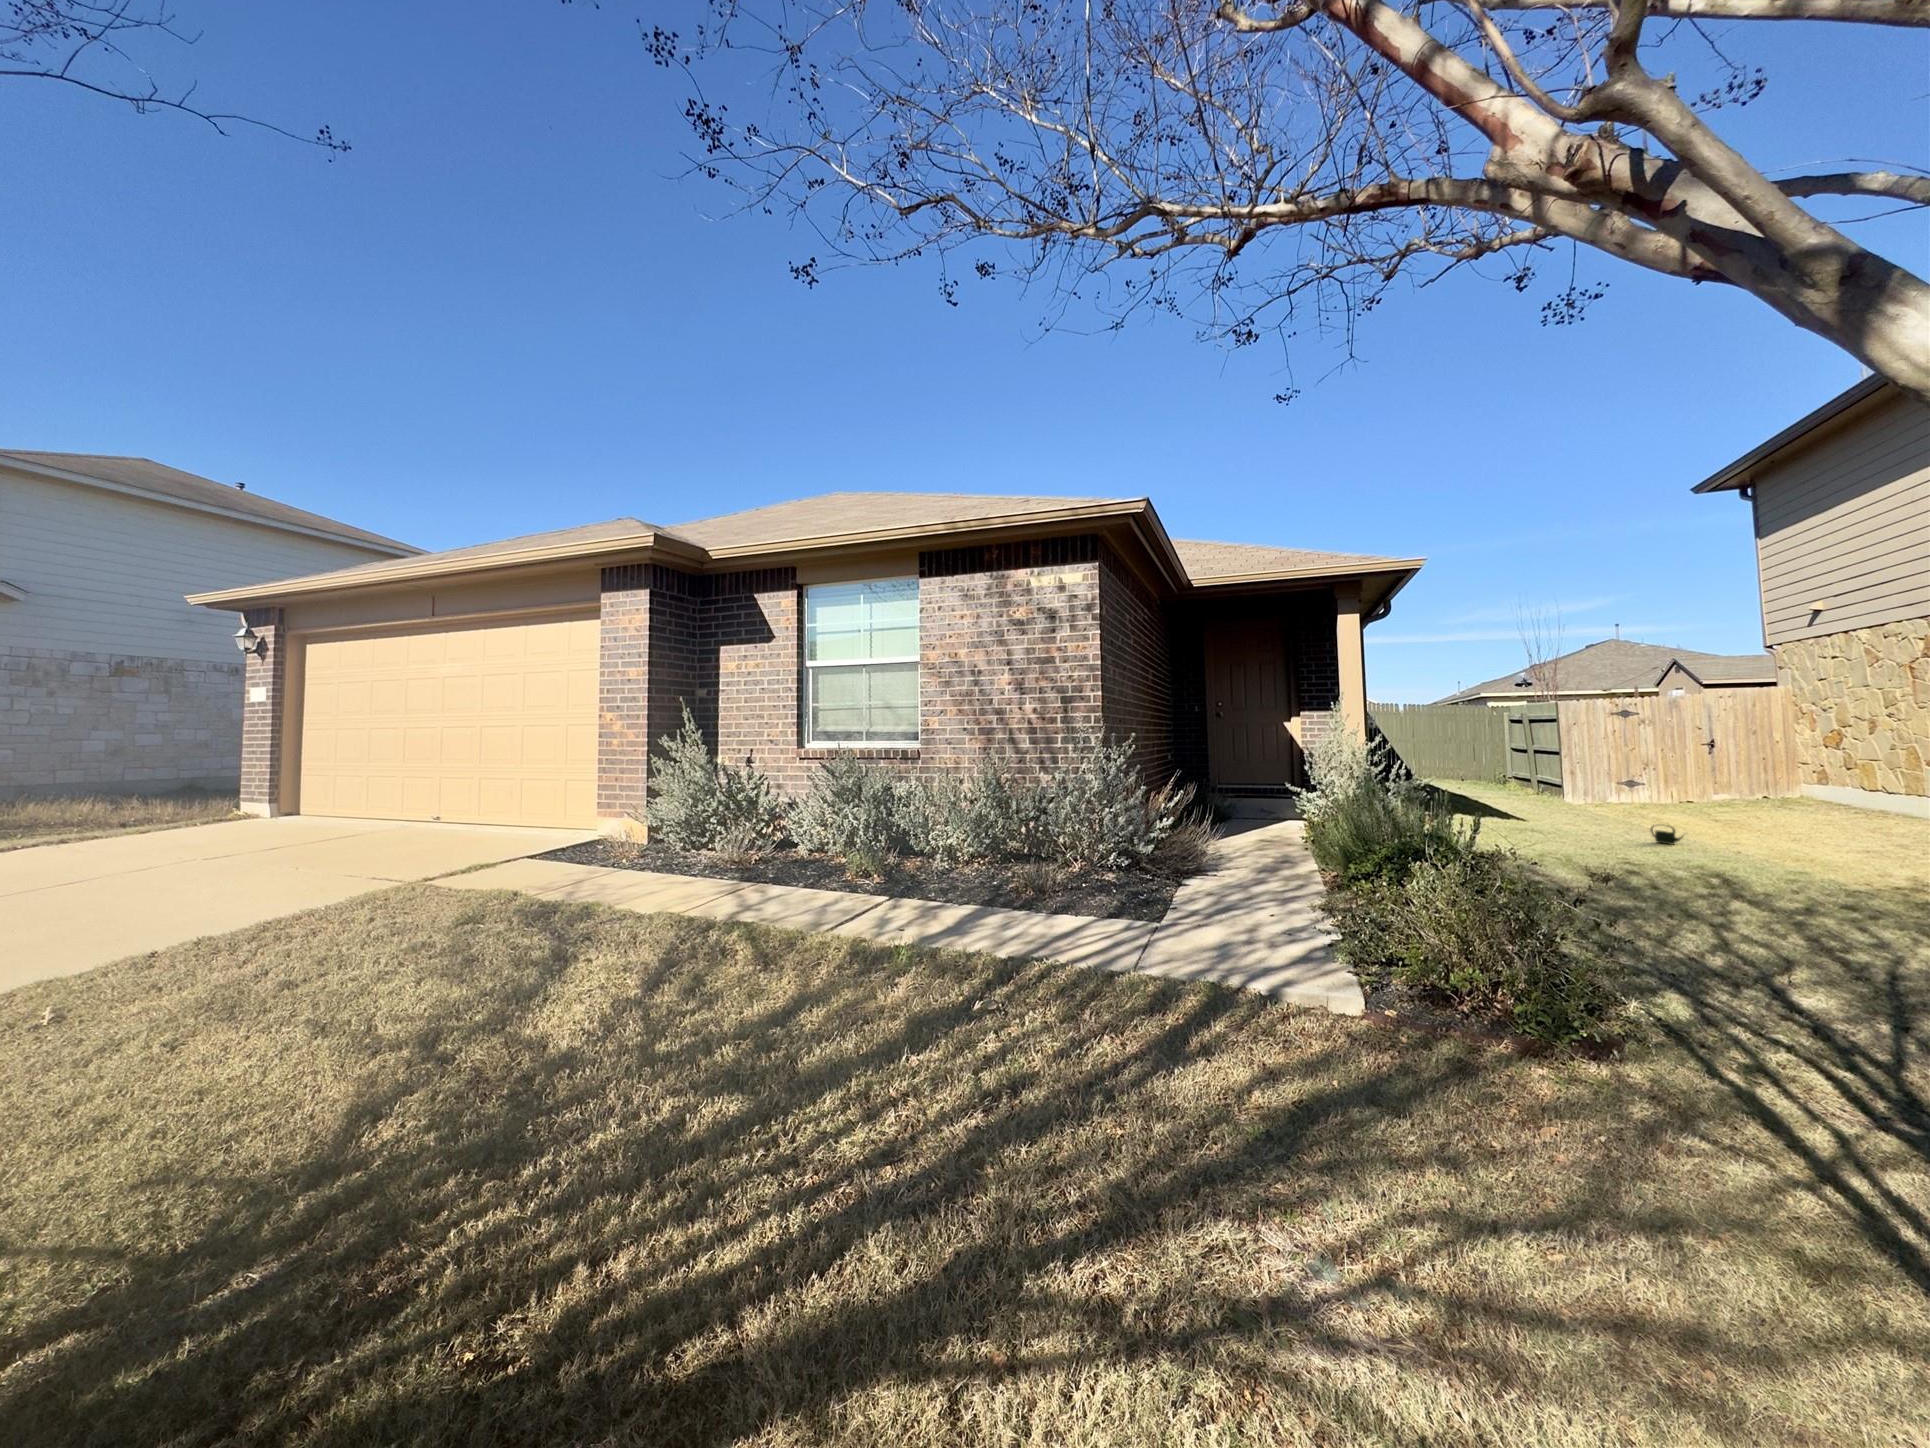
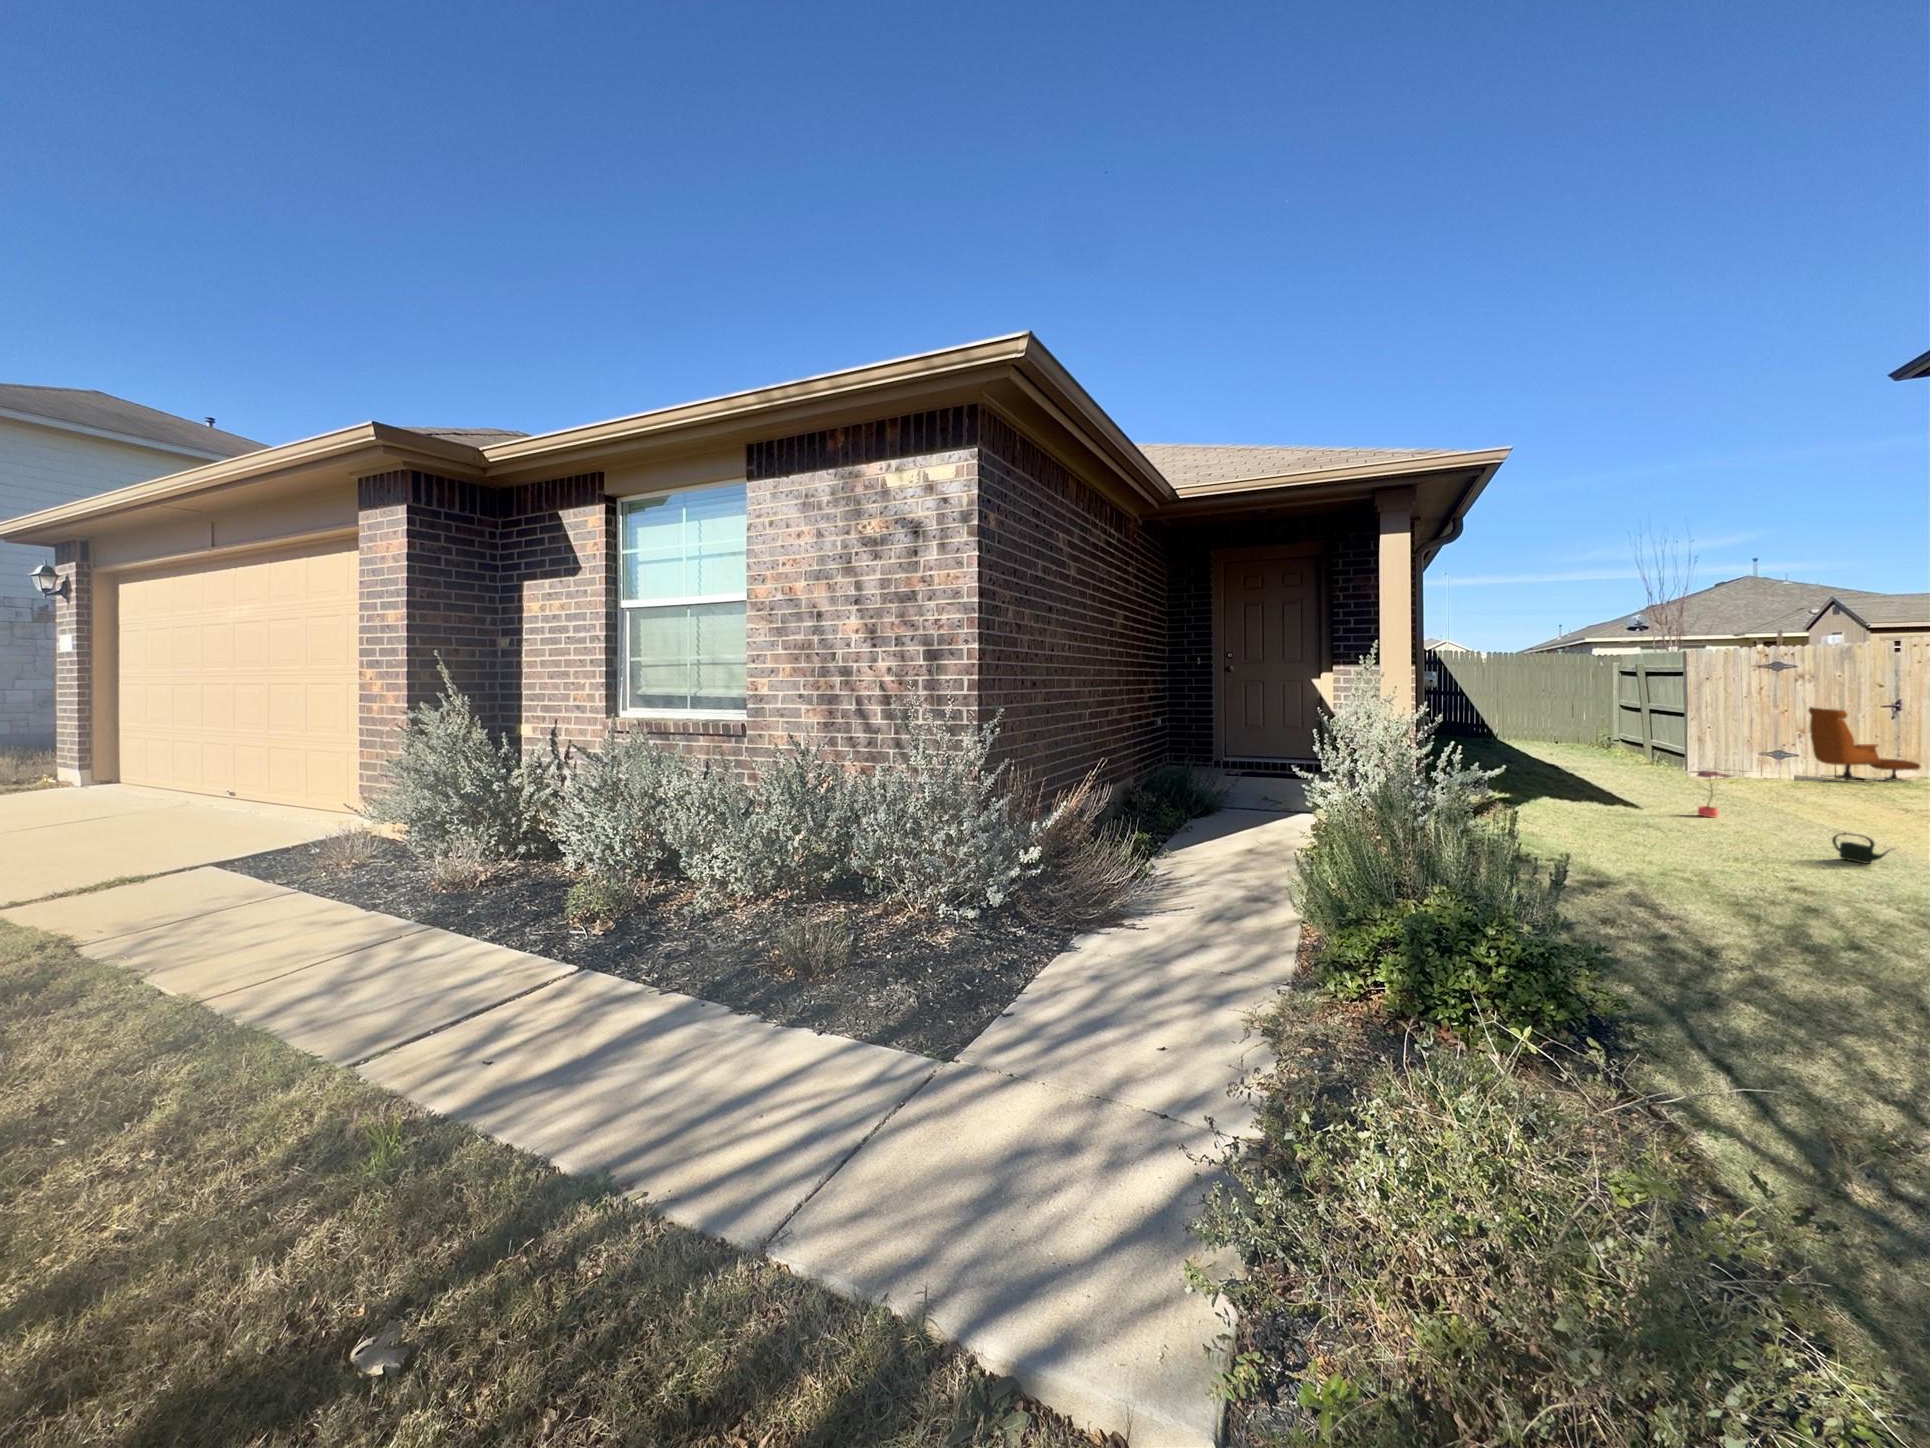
lounge chair: none [1645,745,1724,804] -> present [1809,707,1920,783]
potted plant: none [1559,789,1591,823] -> present [1691,770,1732,817]

